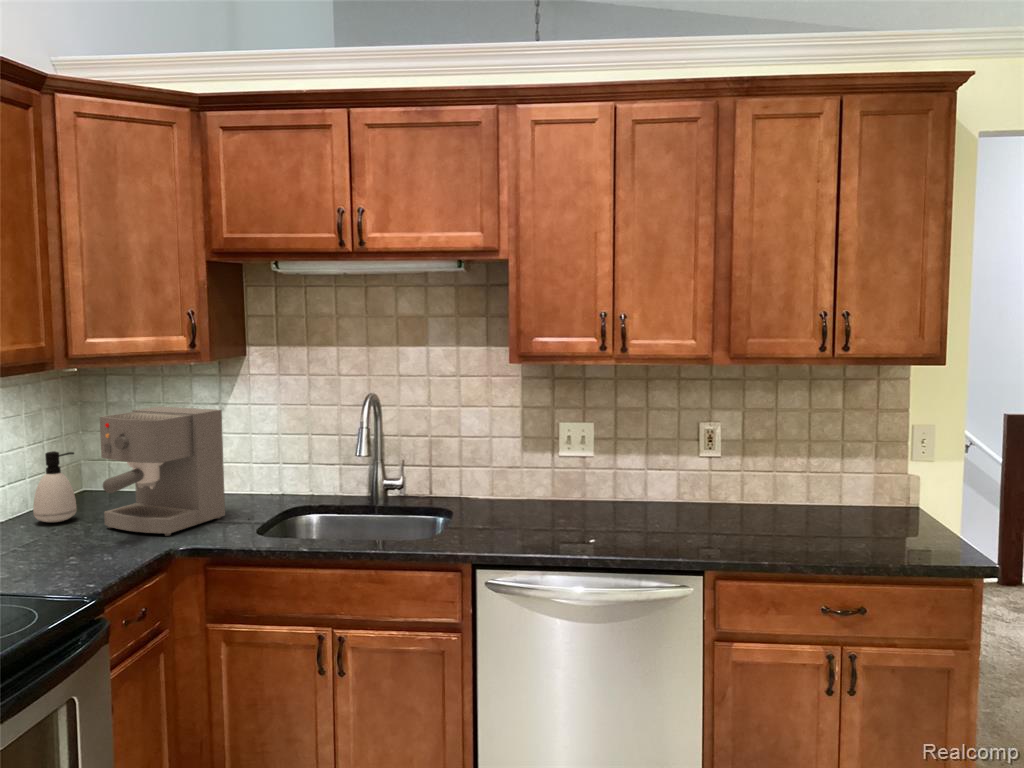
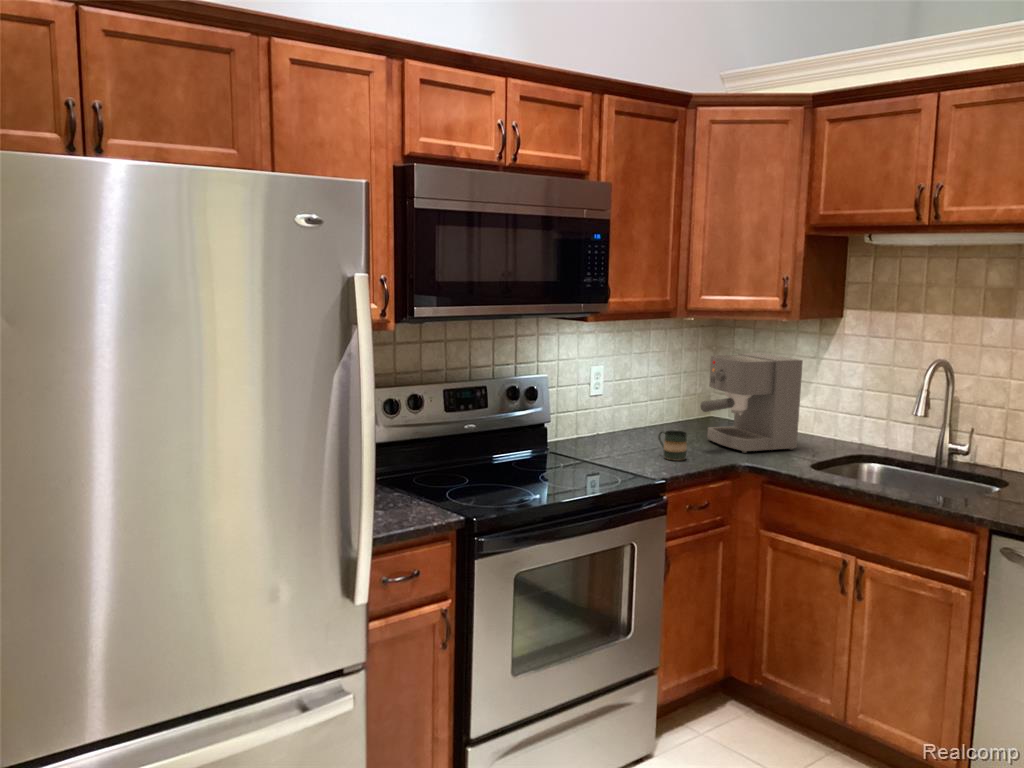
soap dispenser: present [33,451,77,522] -> none [666,378,698,430]
mug: none [50,526,99,570] -> present [658,430,687,461]

